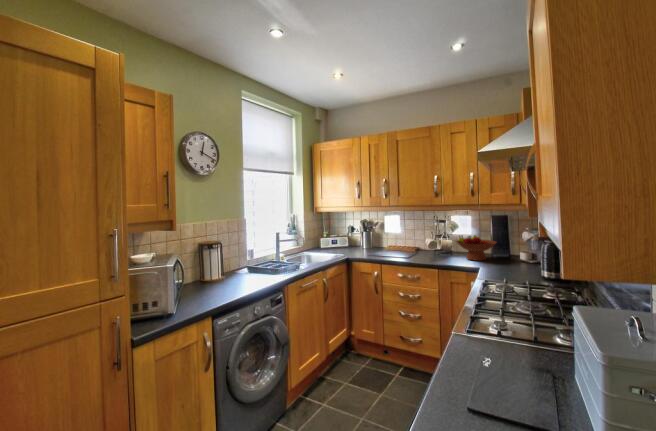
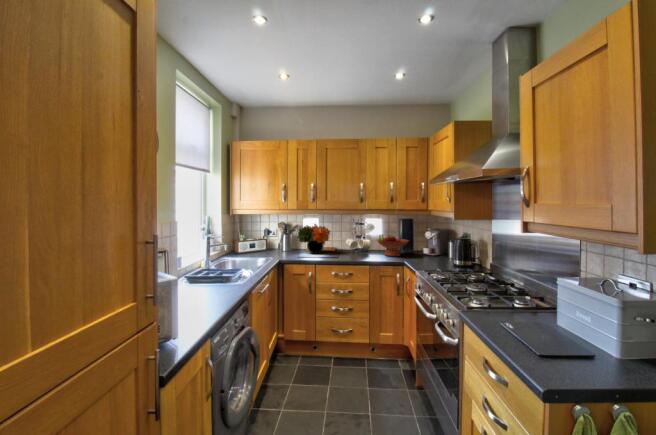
flower arrangement: none [374,222,410,252] -> present [297,224,330,253]

